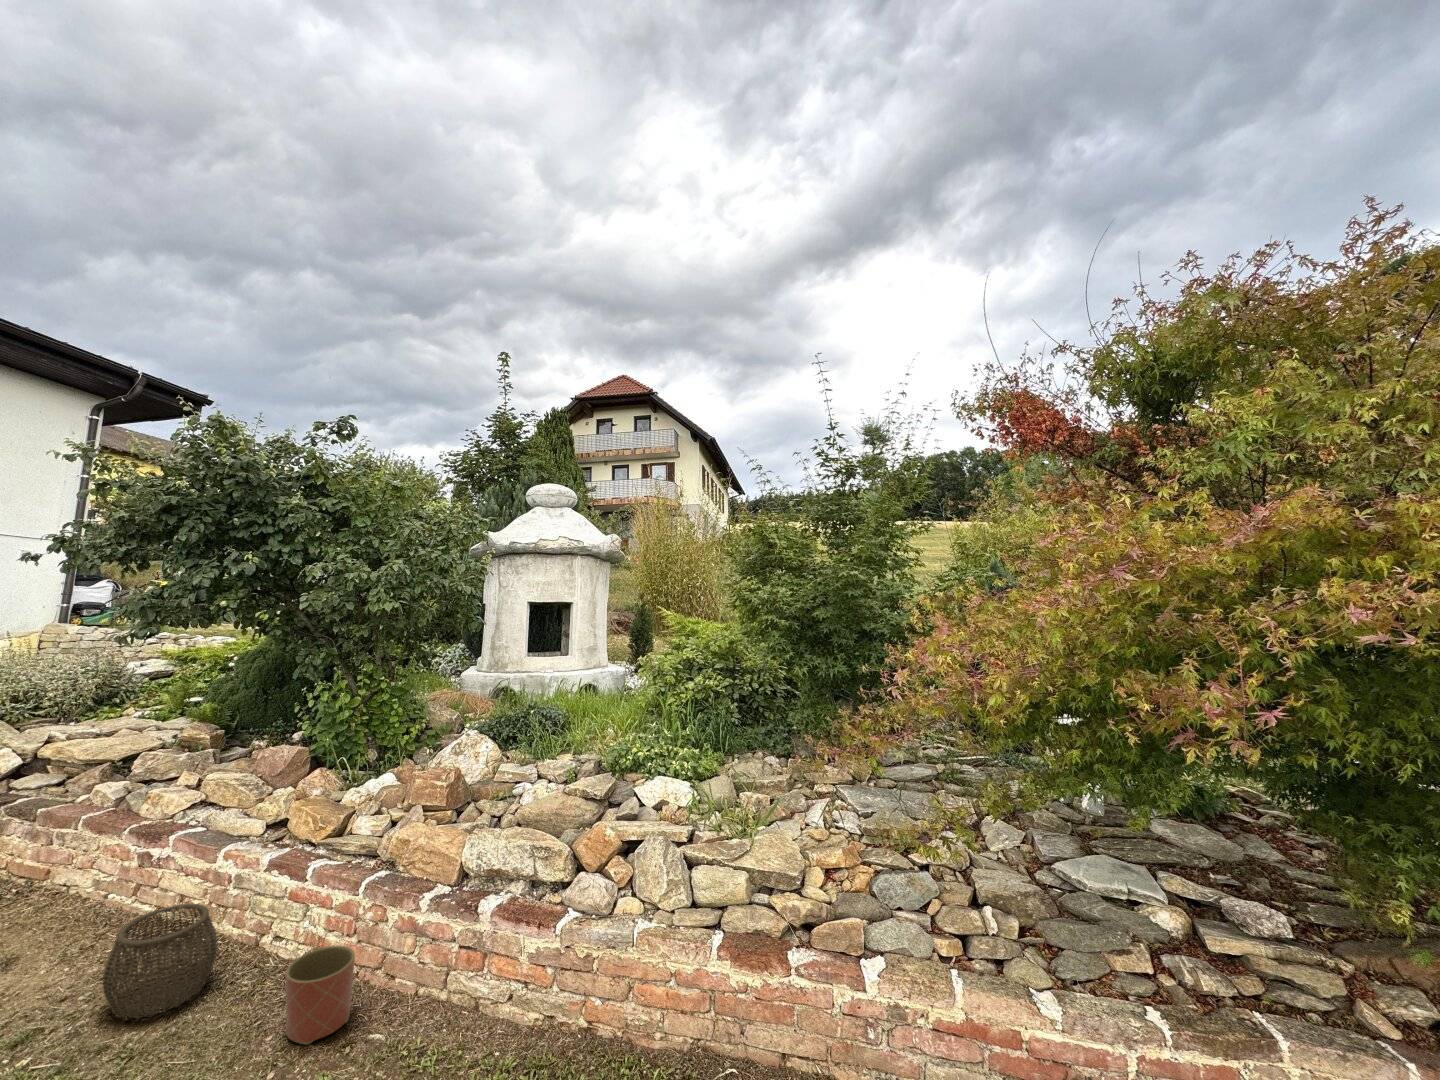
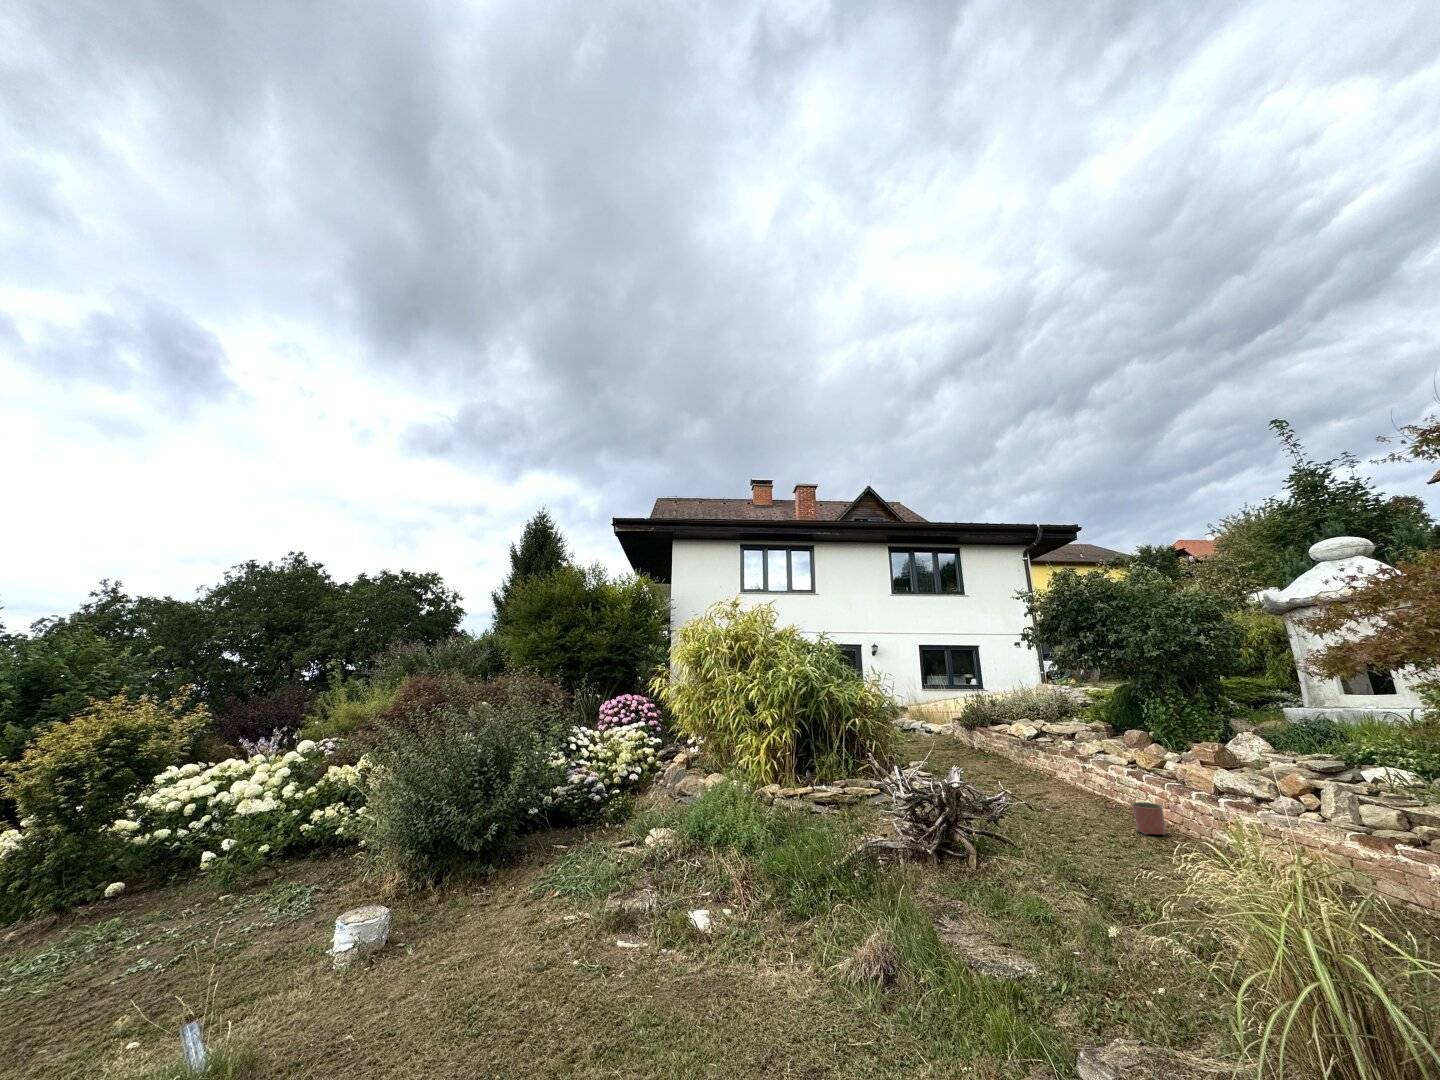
woven basket: present [102,904,218,1020] -> none [1072,779,1112,815]

